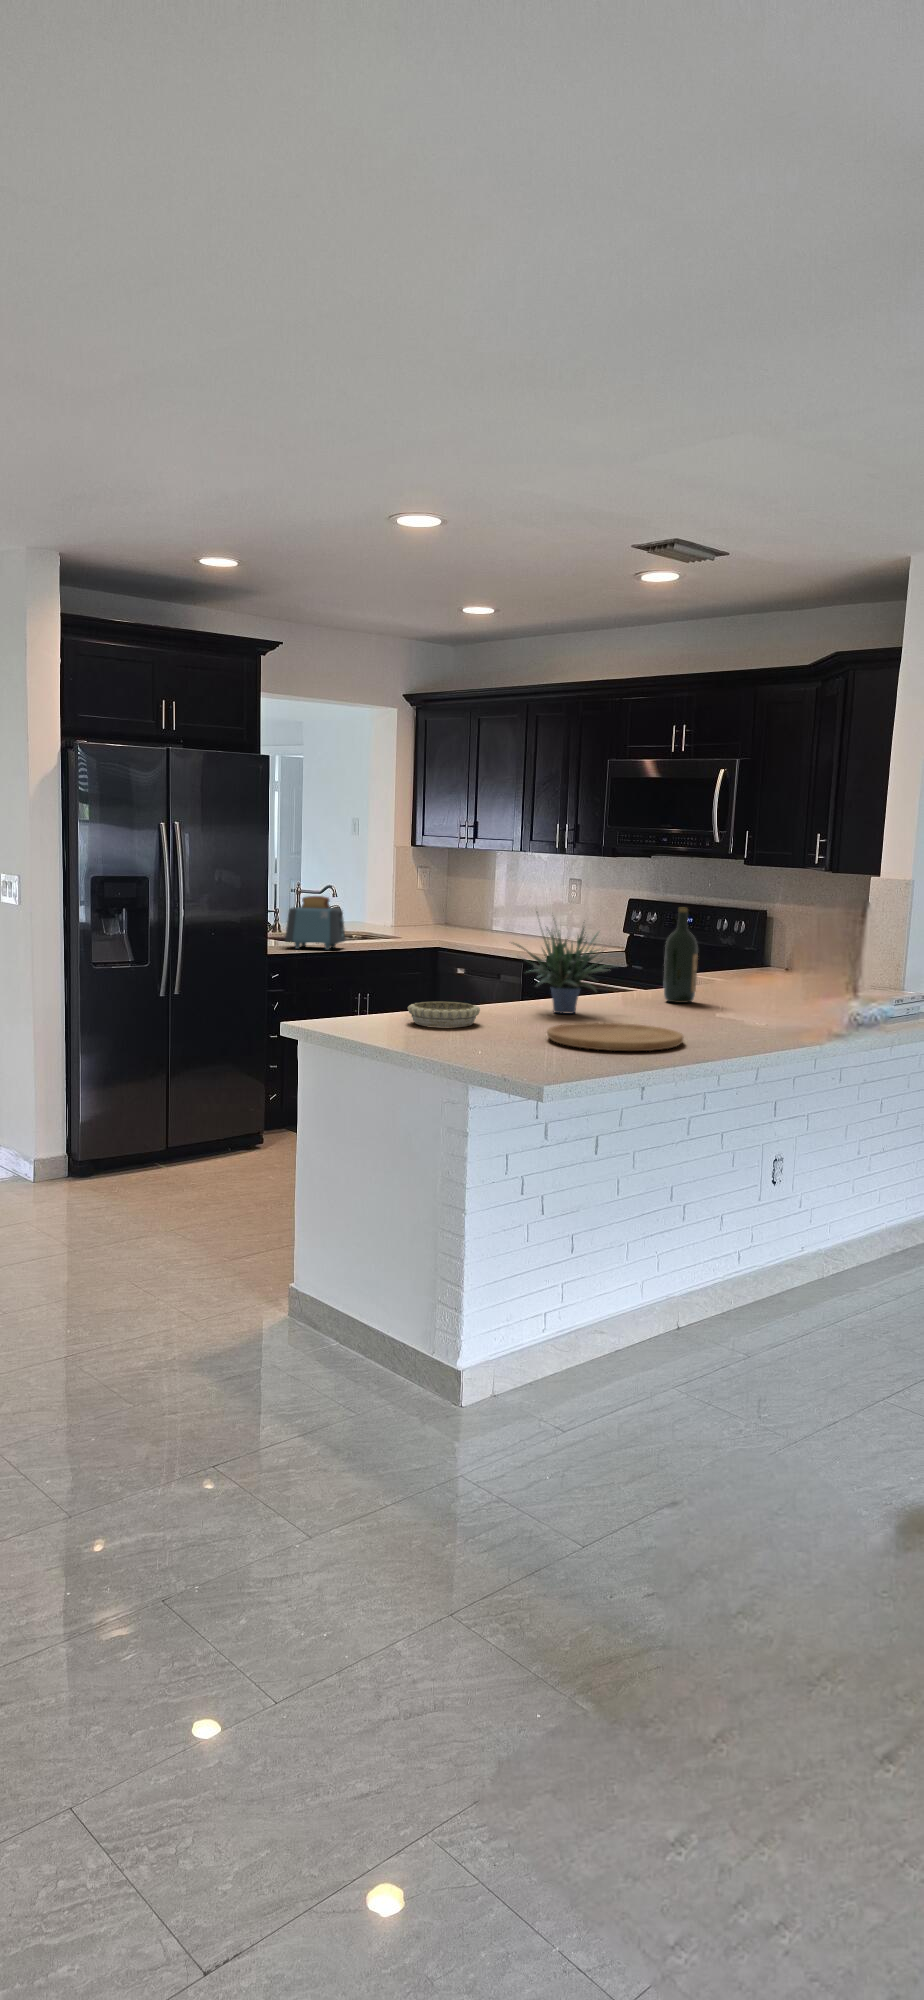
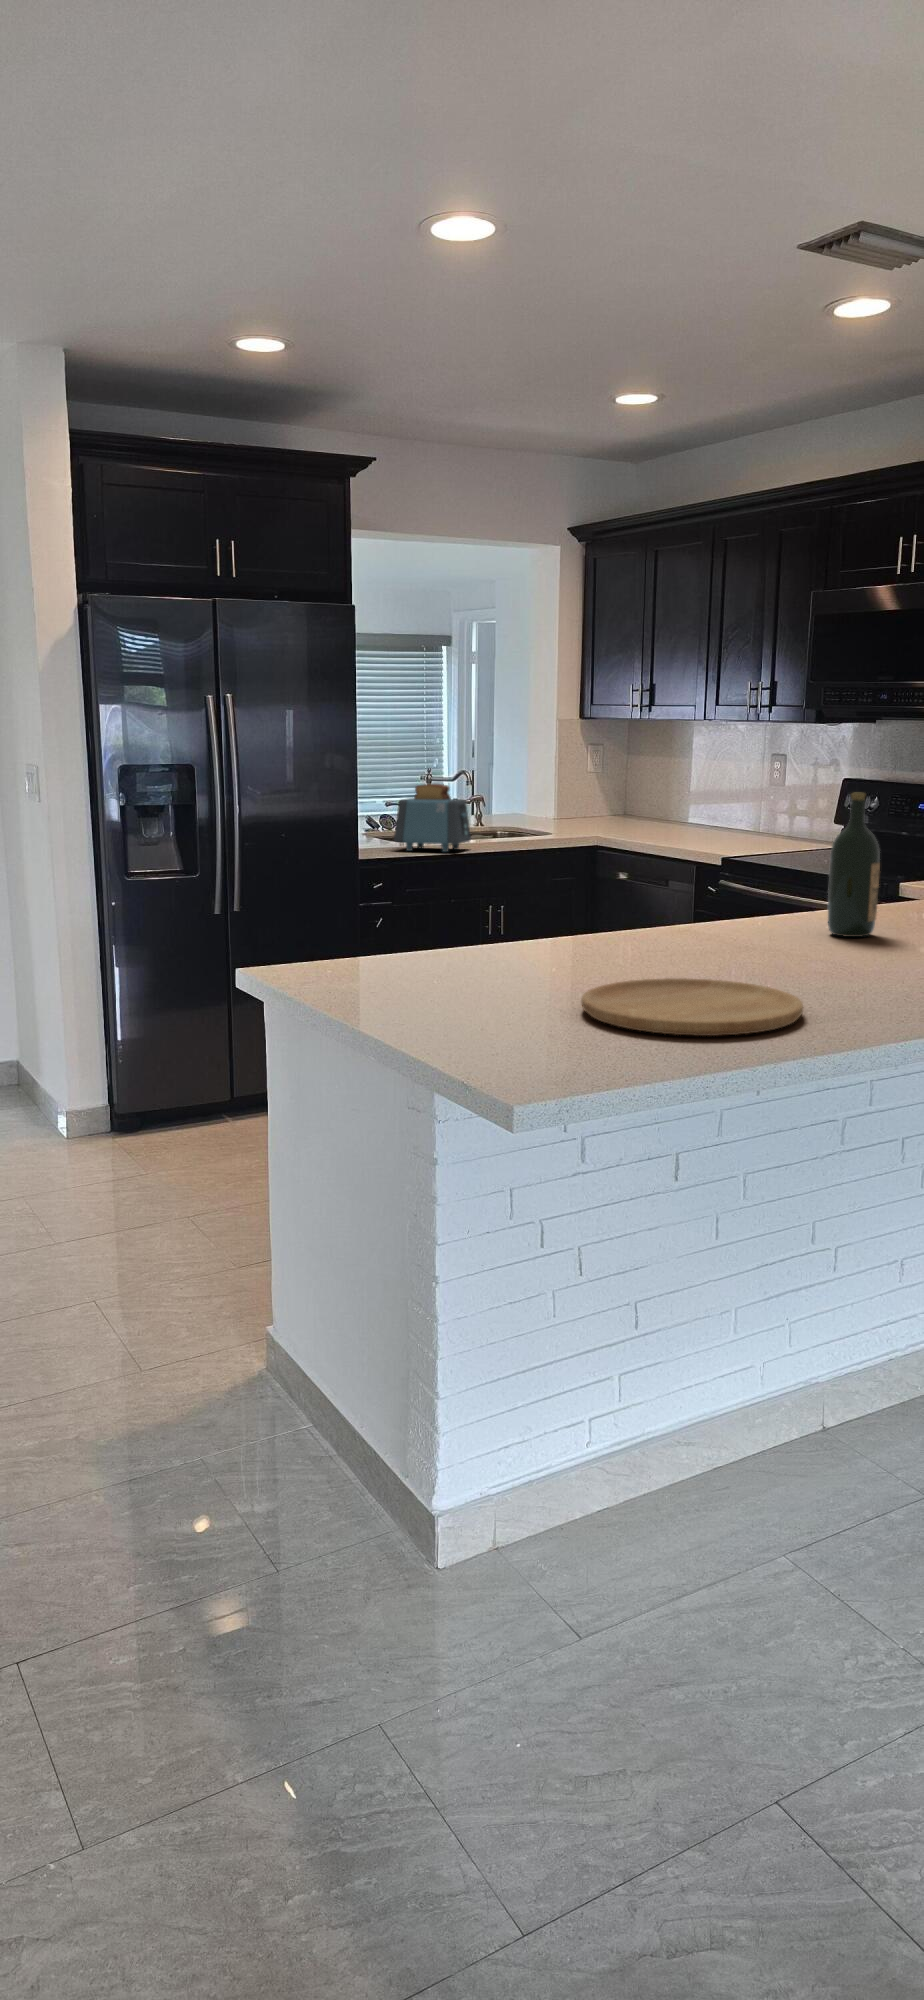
potted plant: present [515,928,618,1014] -> none [567,794,747,957]
decorative bowl: present [408,1001,480,1027] -> none [399,940,508,982]

